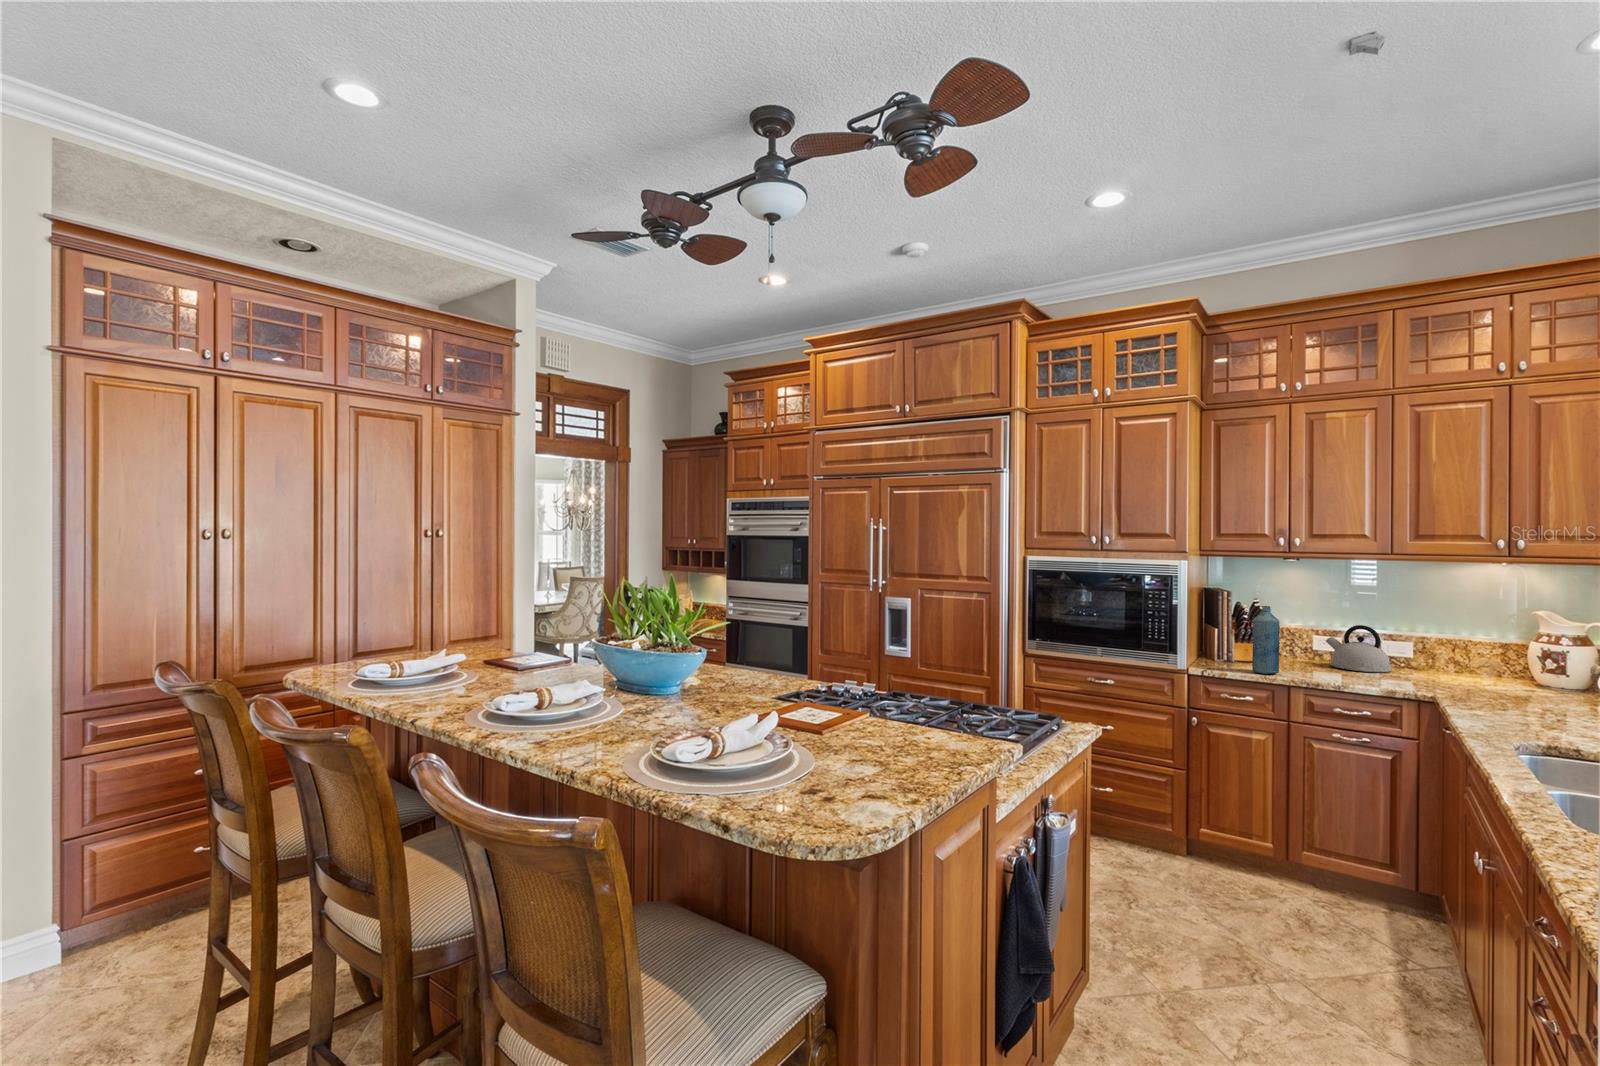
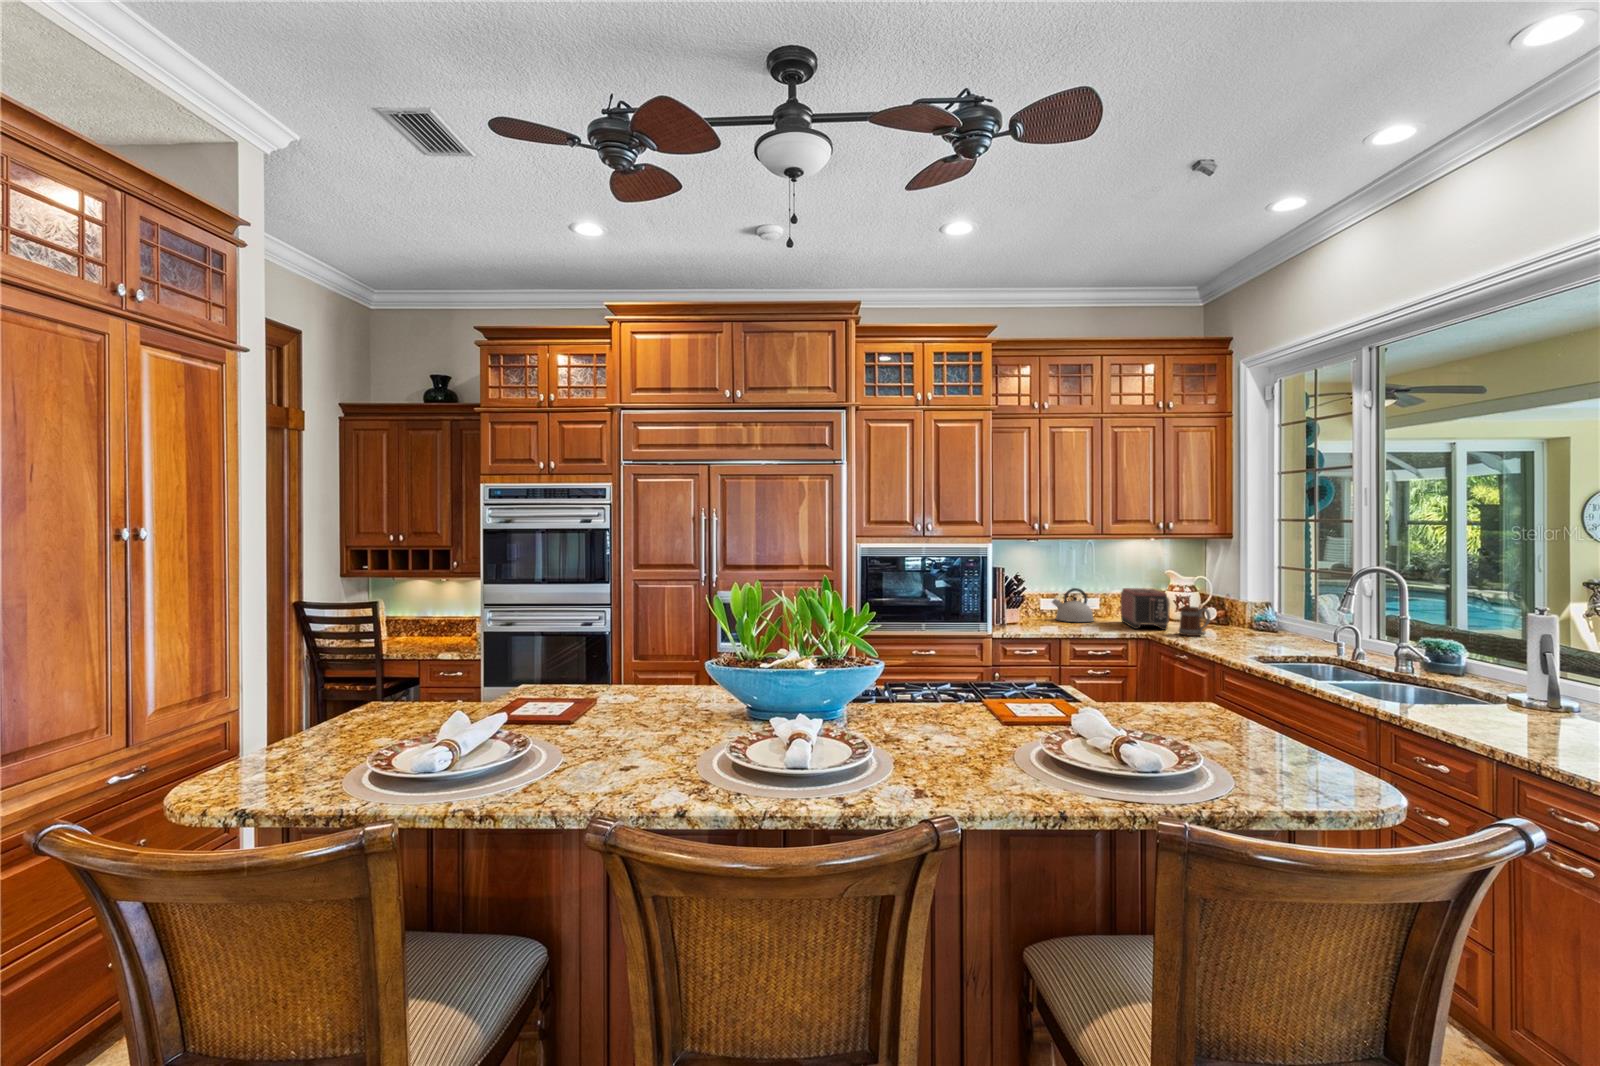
bottle: present [1252,606,1280,674] -> none [1028,578,1047,631]
toaster: none [1421,630,1493,694] -> present [1121,588,1170,630]
mug: none [1487,662,1538,708] -> present [1179,606,1210,636]

